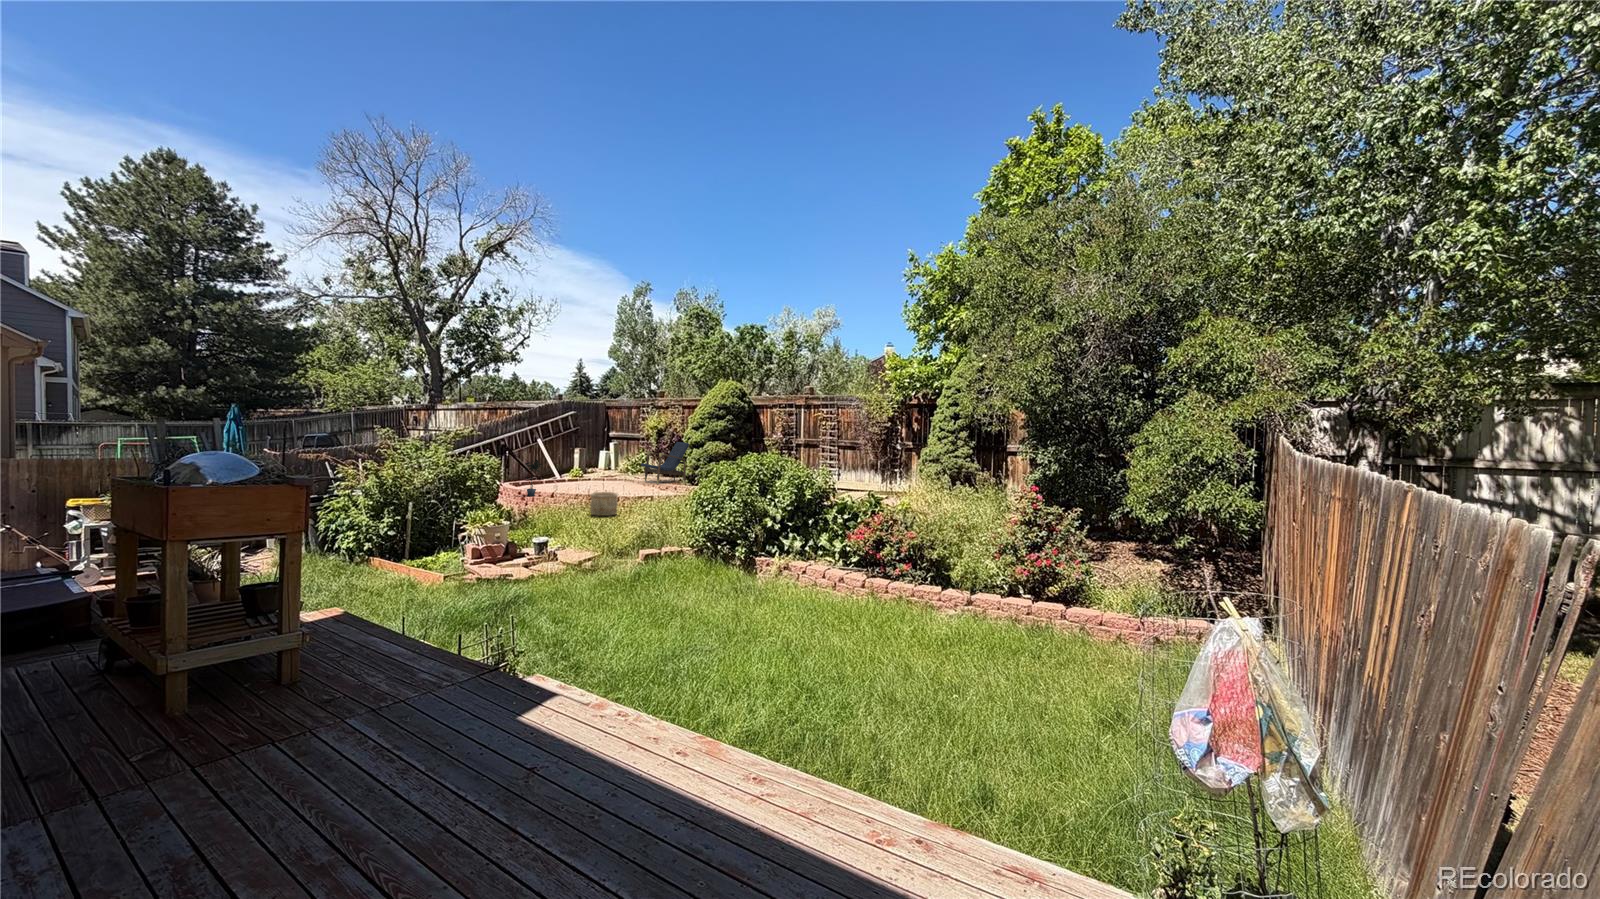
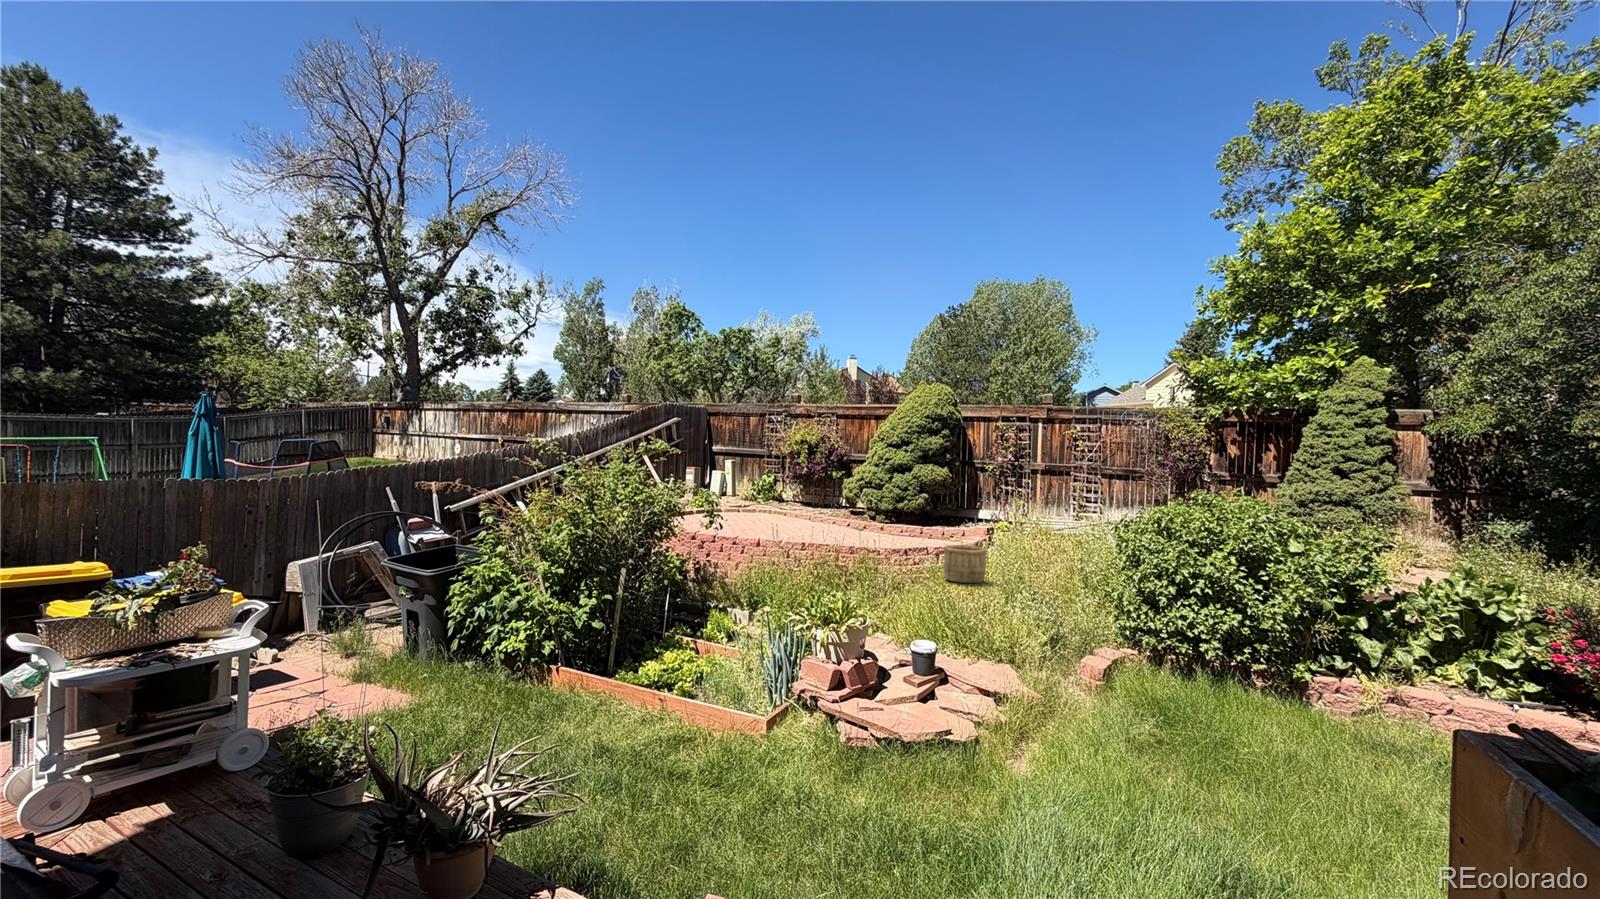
lounge chair: present [641,442,689,484] -> none [824,469,893,529]
potted plant: present [526,459,543,496] -> none [737,492,770,550]

